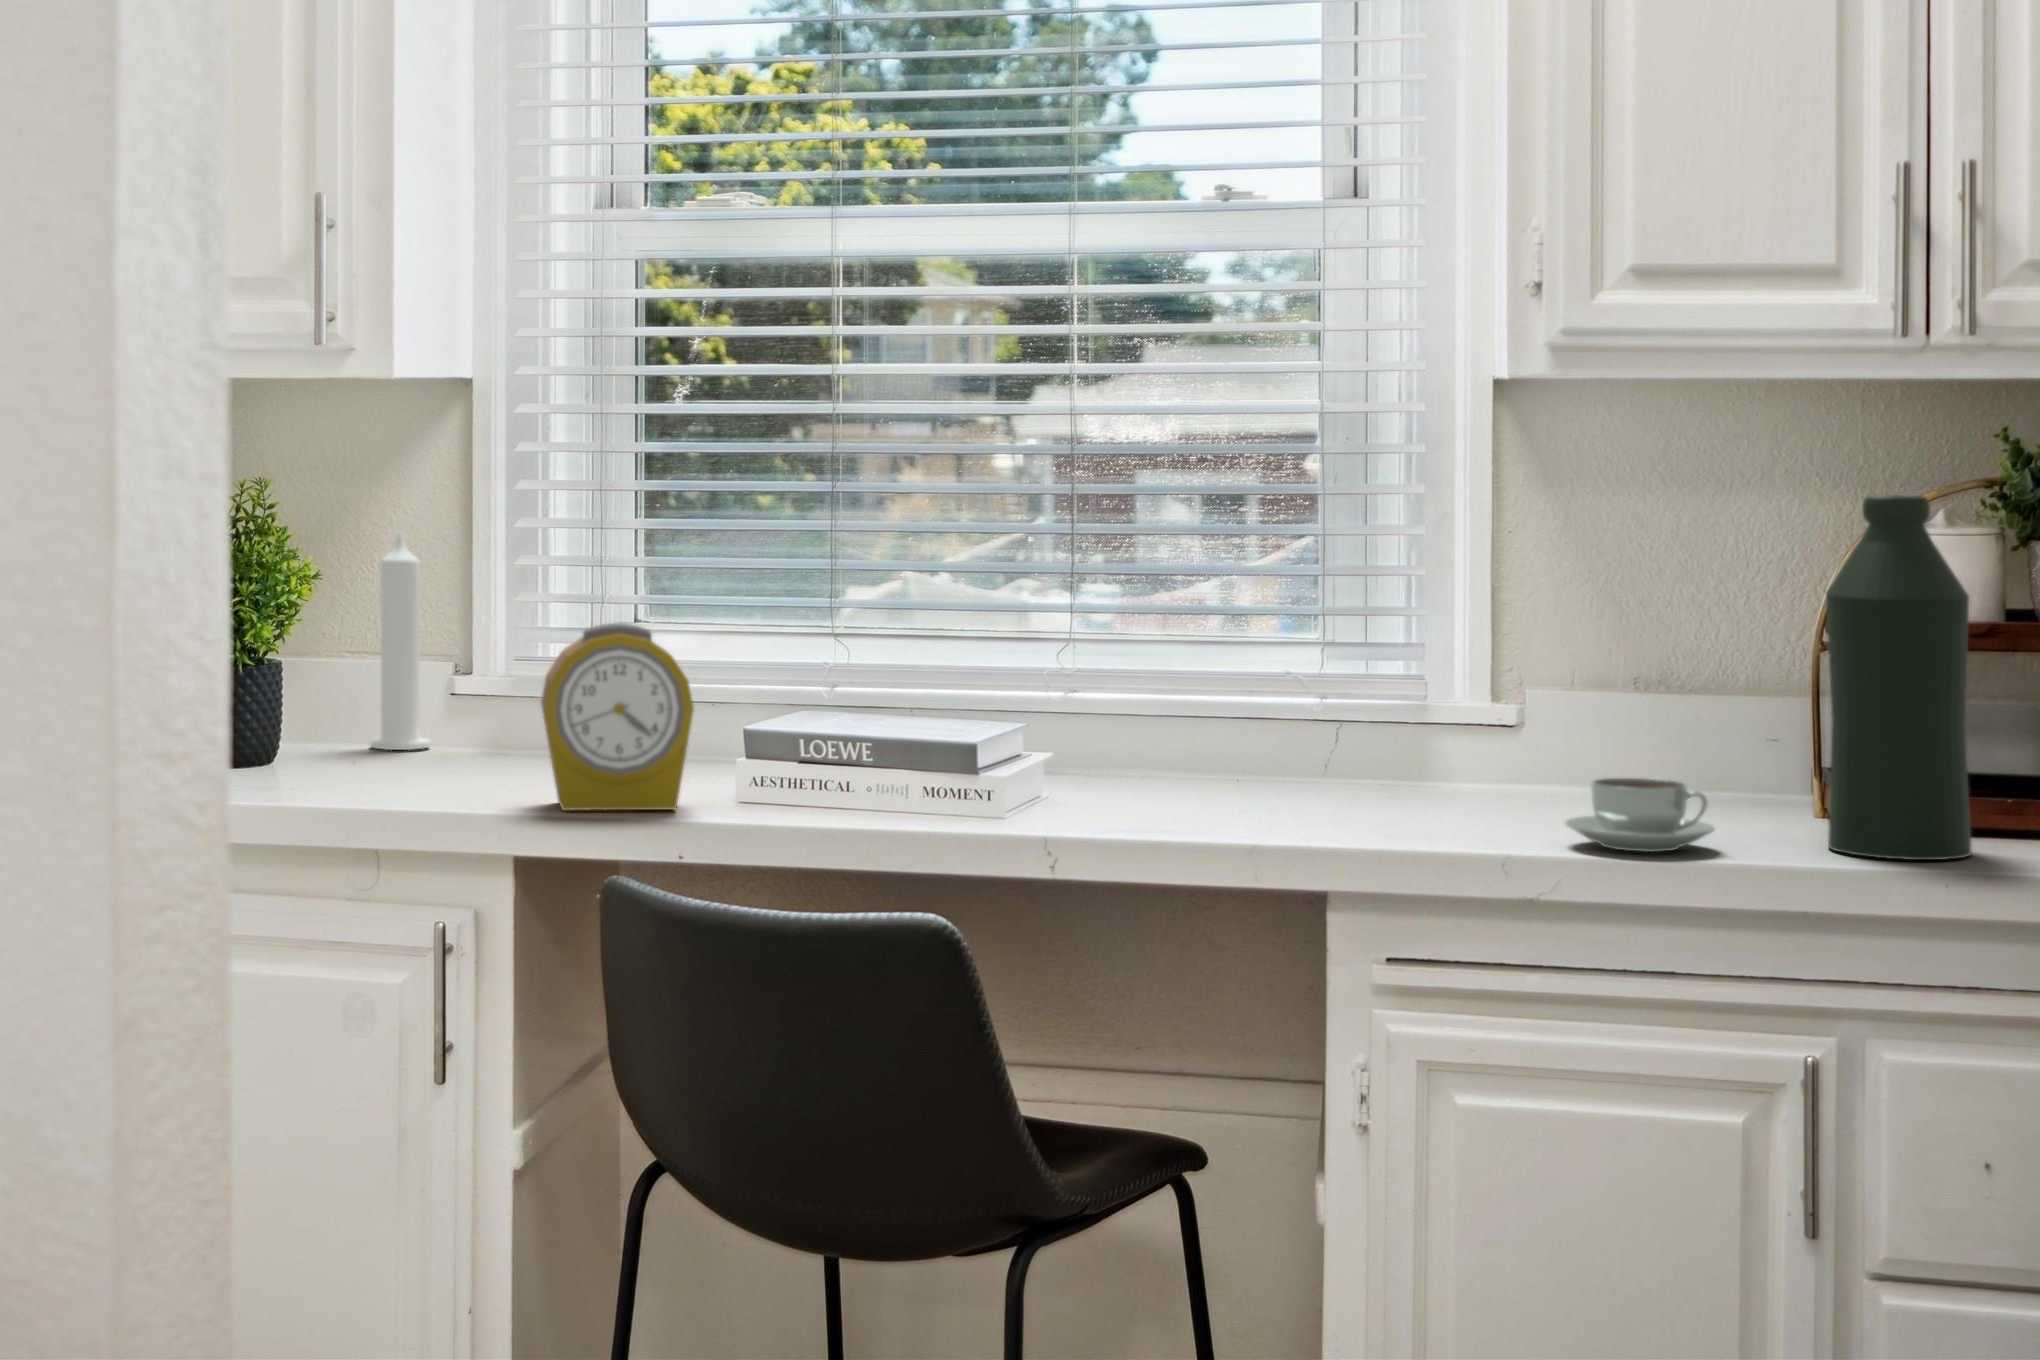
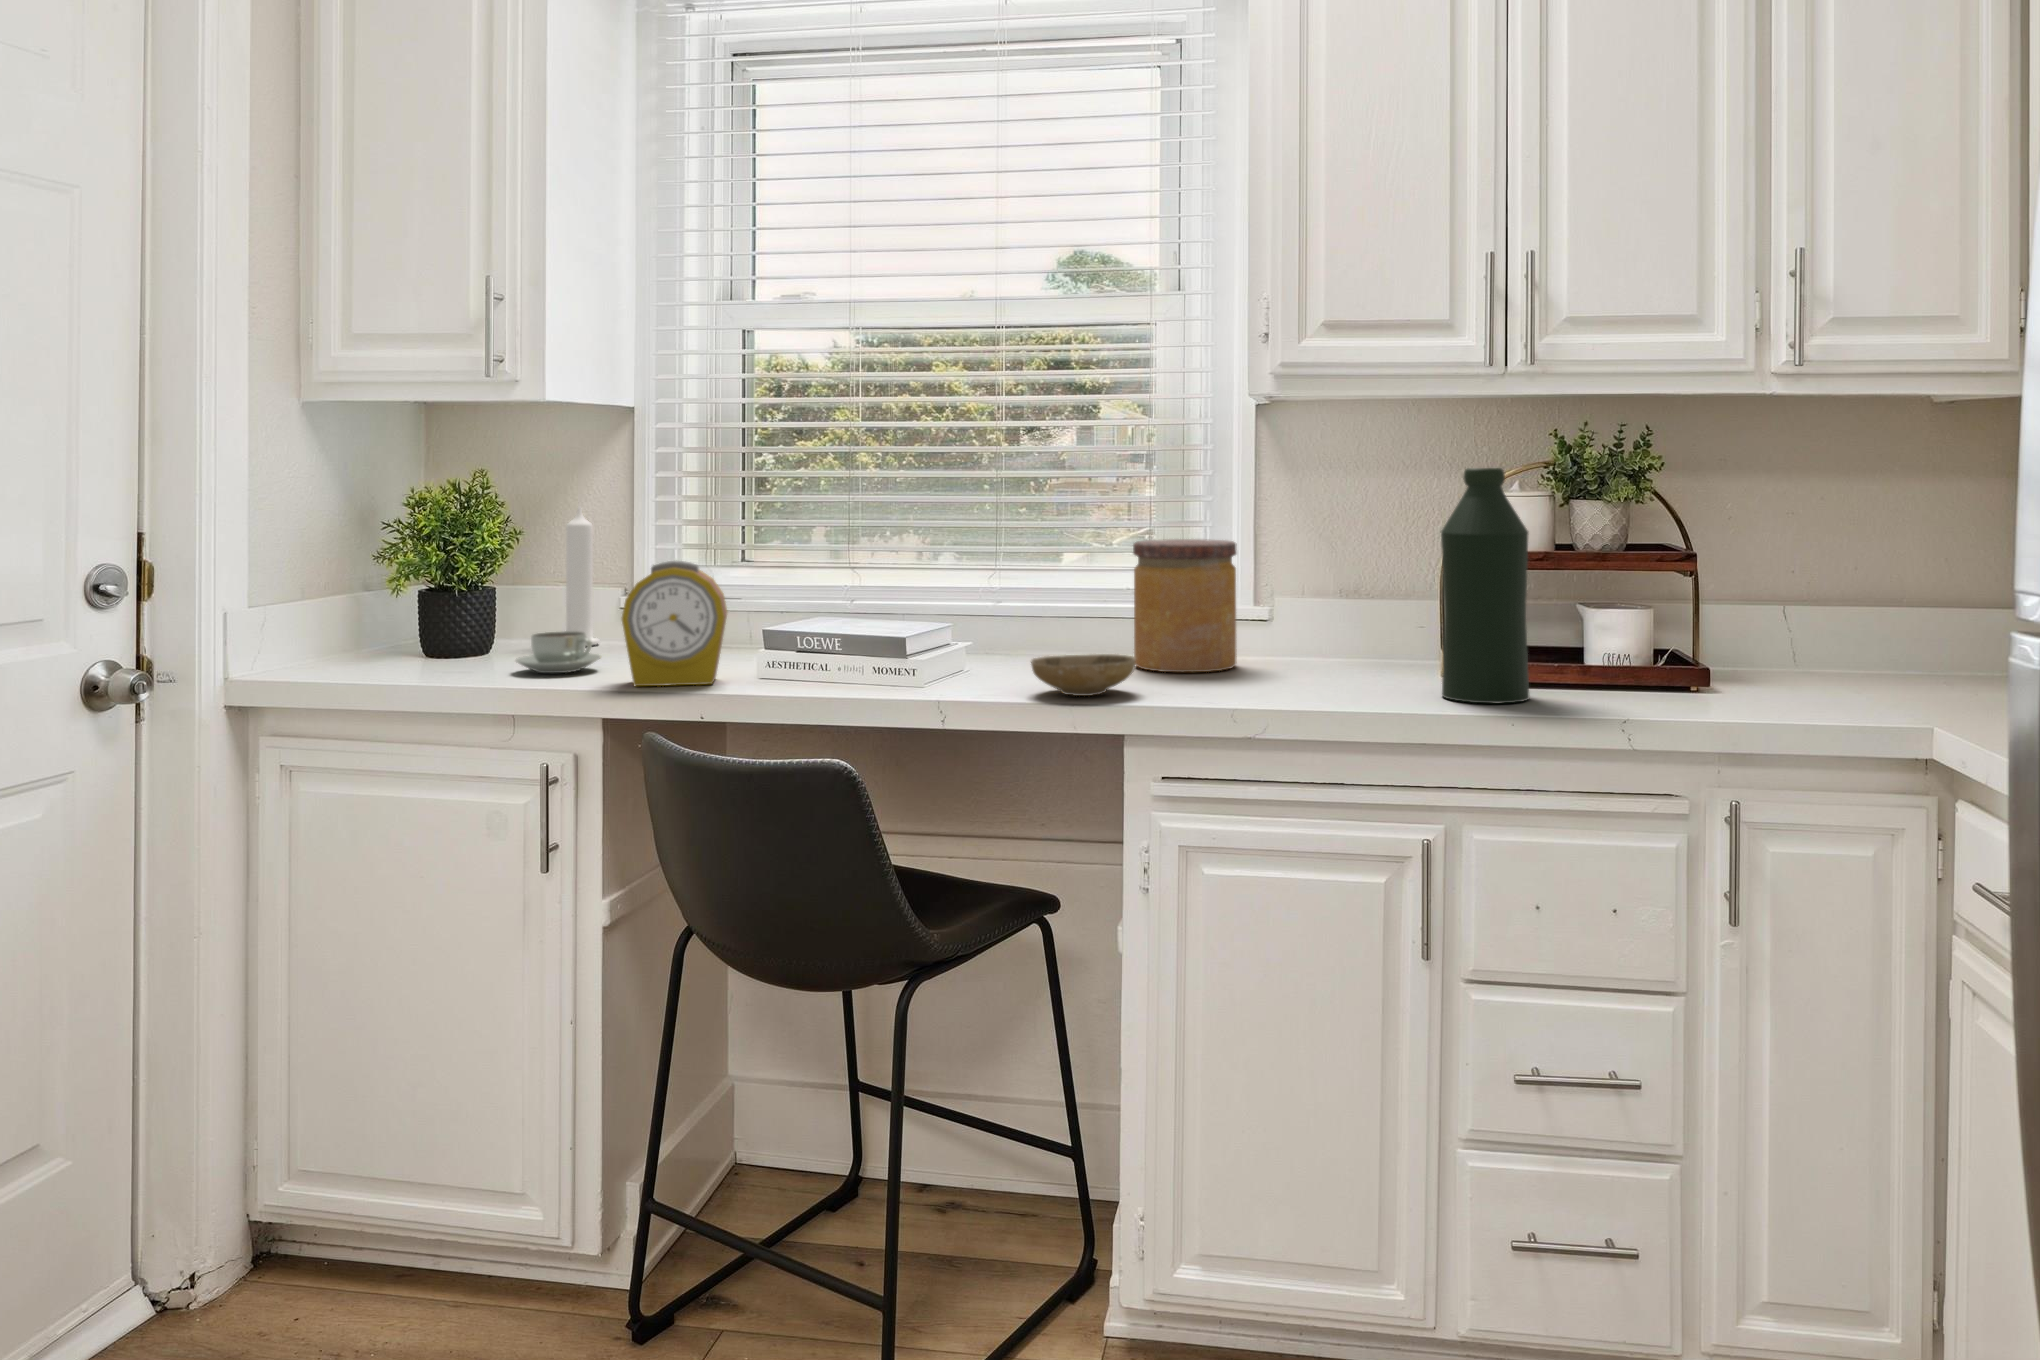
jar: none [1306,595,1475,806] -> present [1133,539,1237,672]
ceramic bowl: none [1176,774,1340,837] -> present [1031,654,1136,696]
coffee cup: present [1565,778,1715,852] -> present [516,631,600,673]

